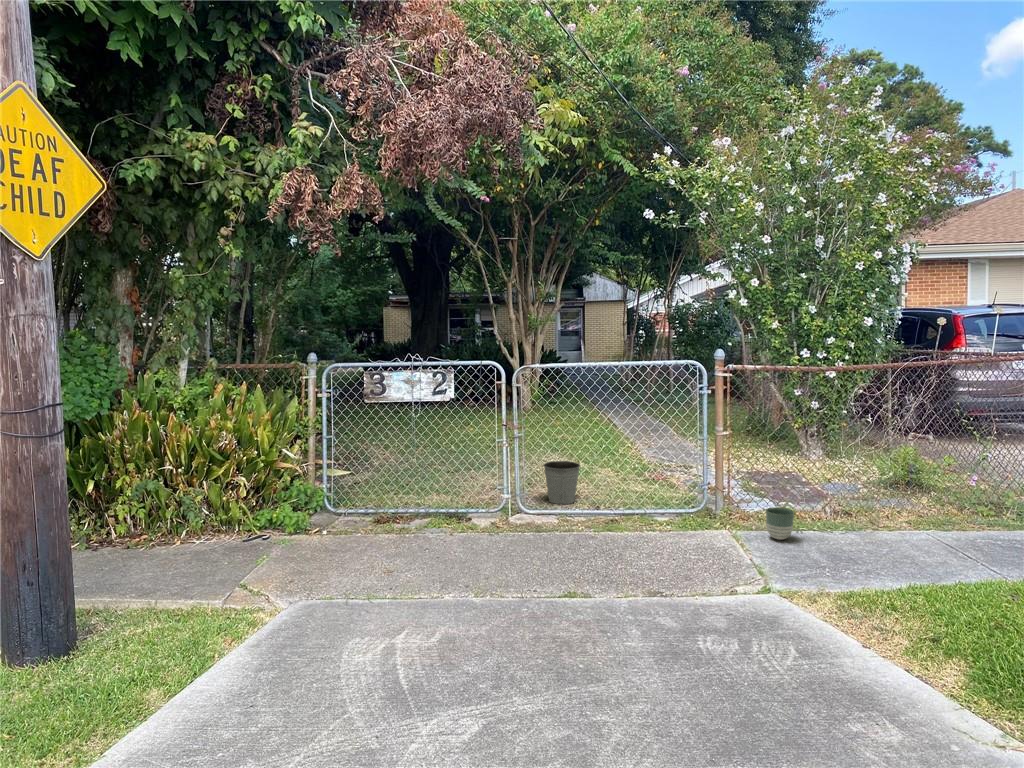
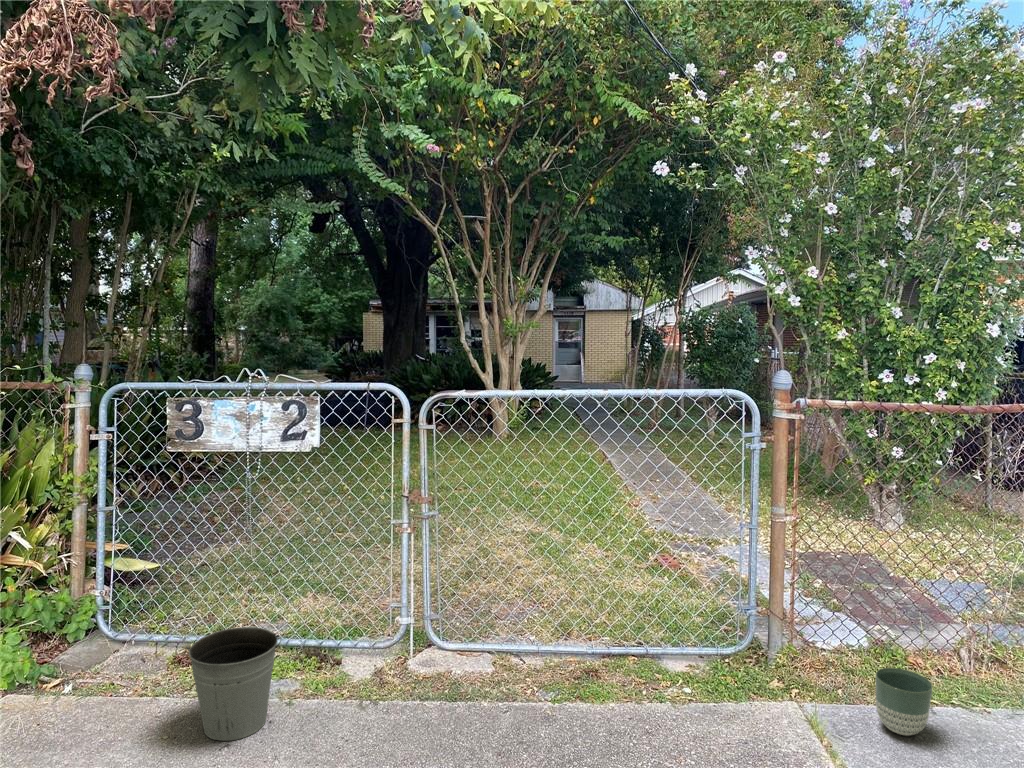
bucket: present [543,461,580,504] -> present [186,627,281,741]

